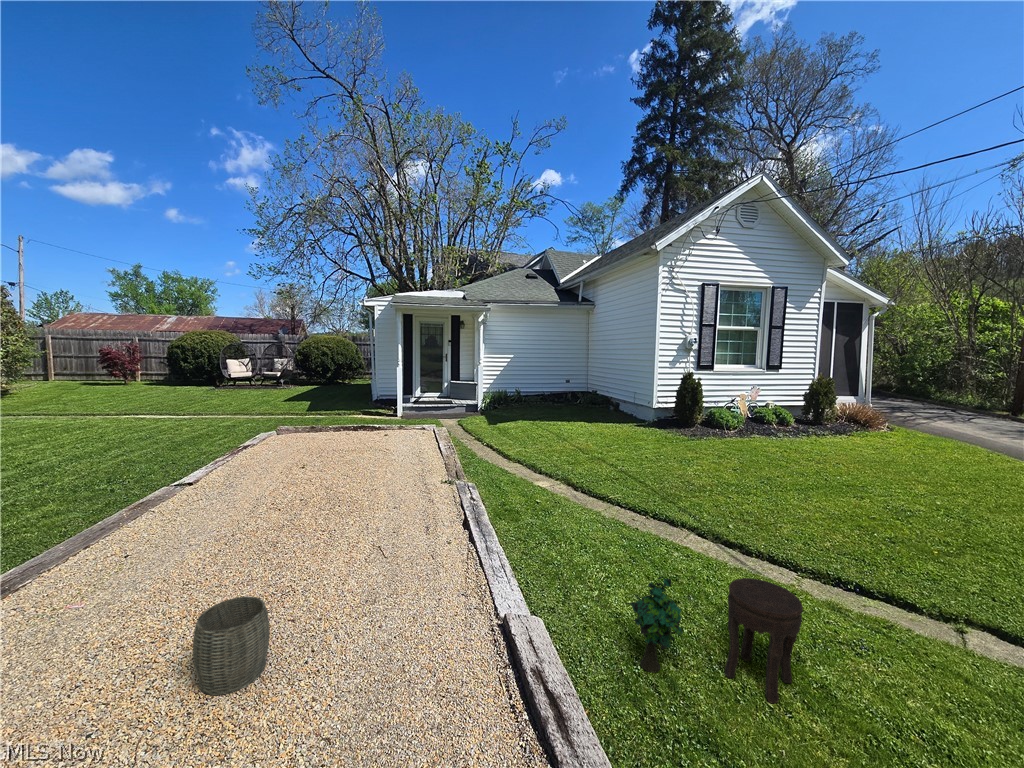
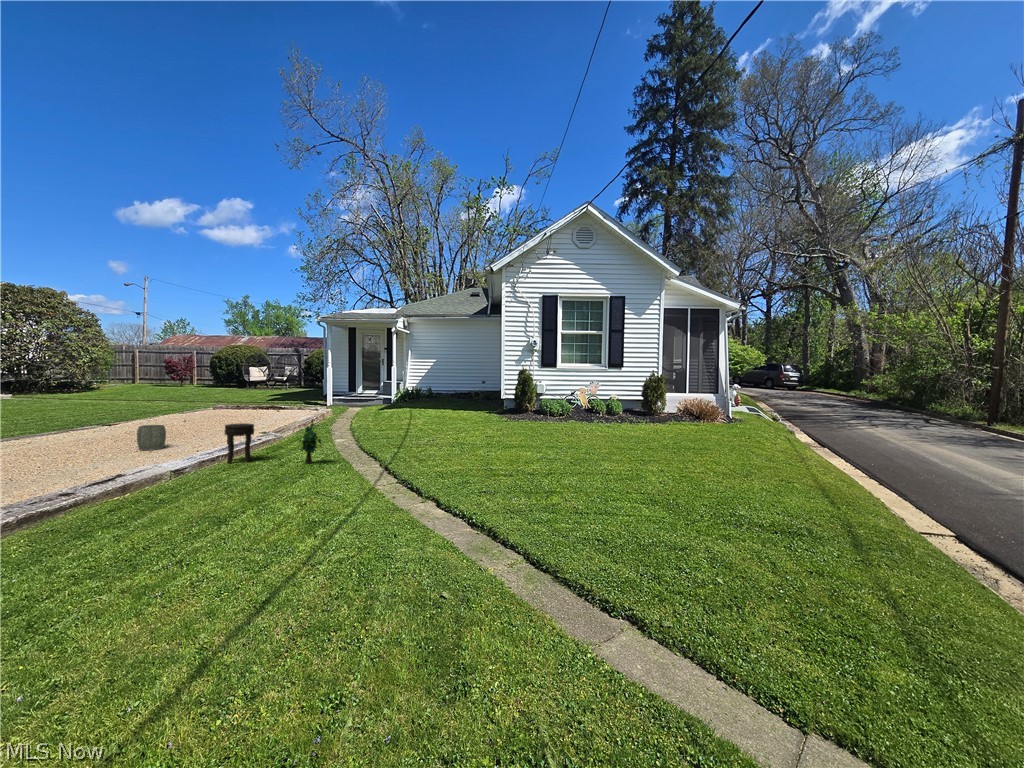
decorative plant: present [626,577,683,673] -> present [299,424,321,464]
woven basket: present [193,596,270,695] -> present [137,425,166,451]

